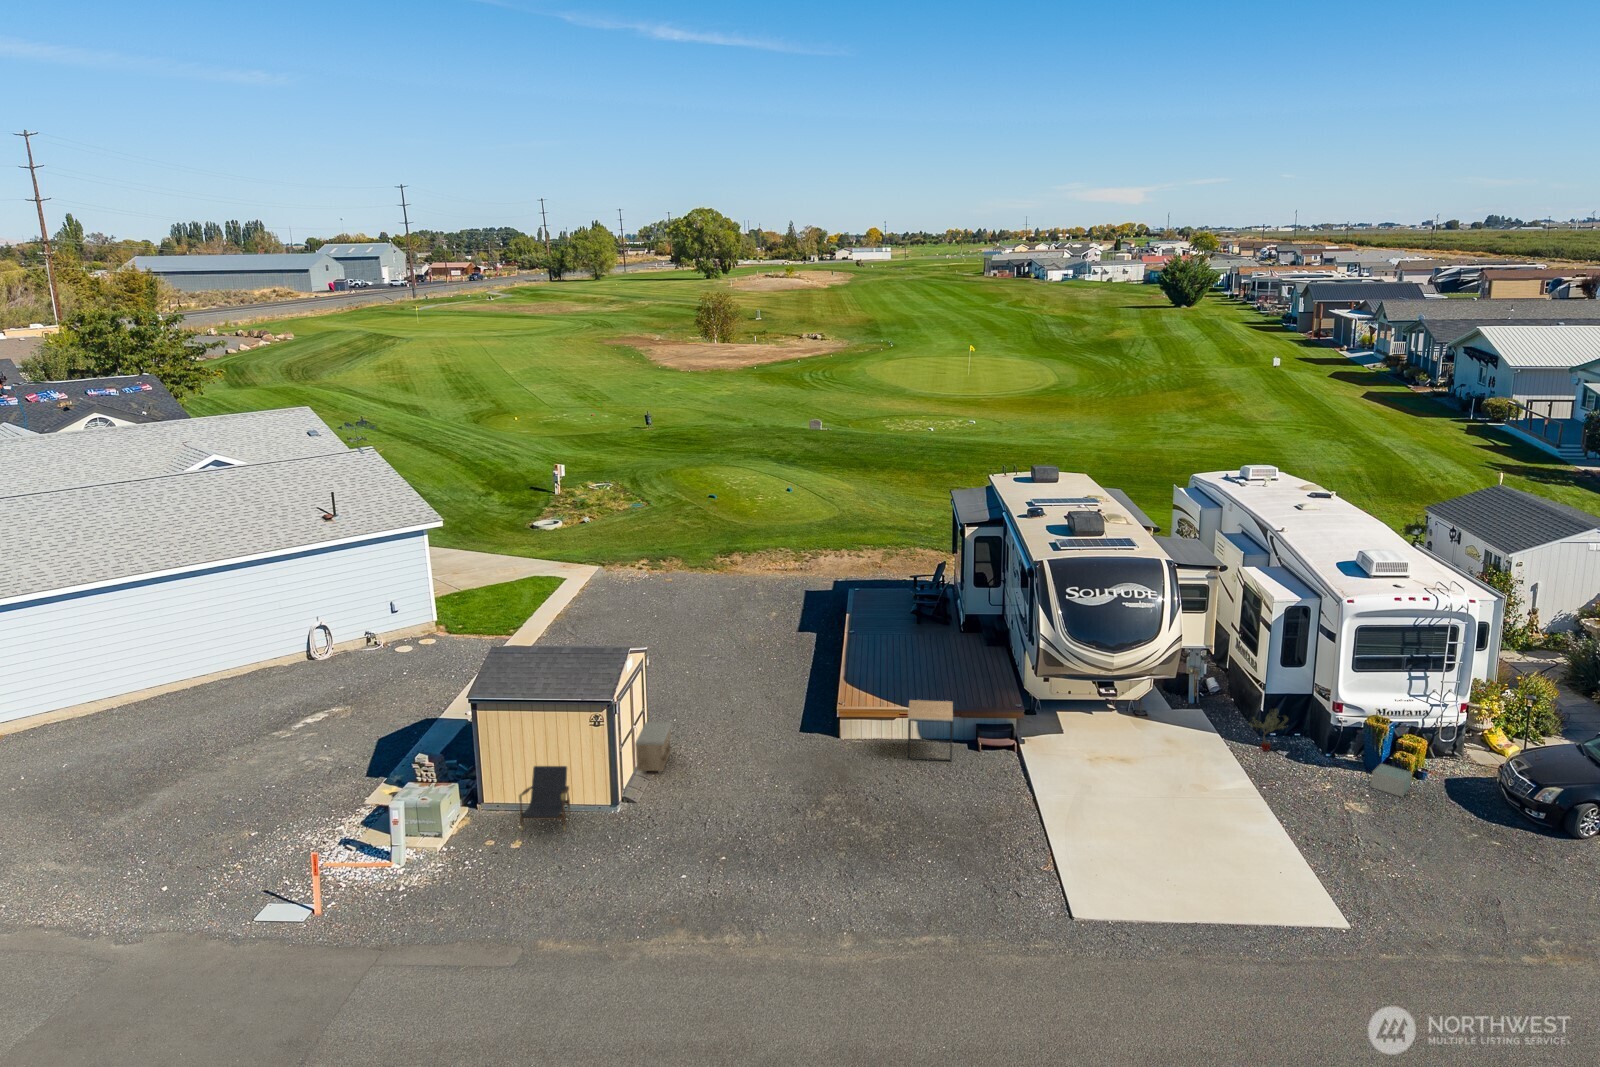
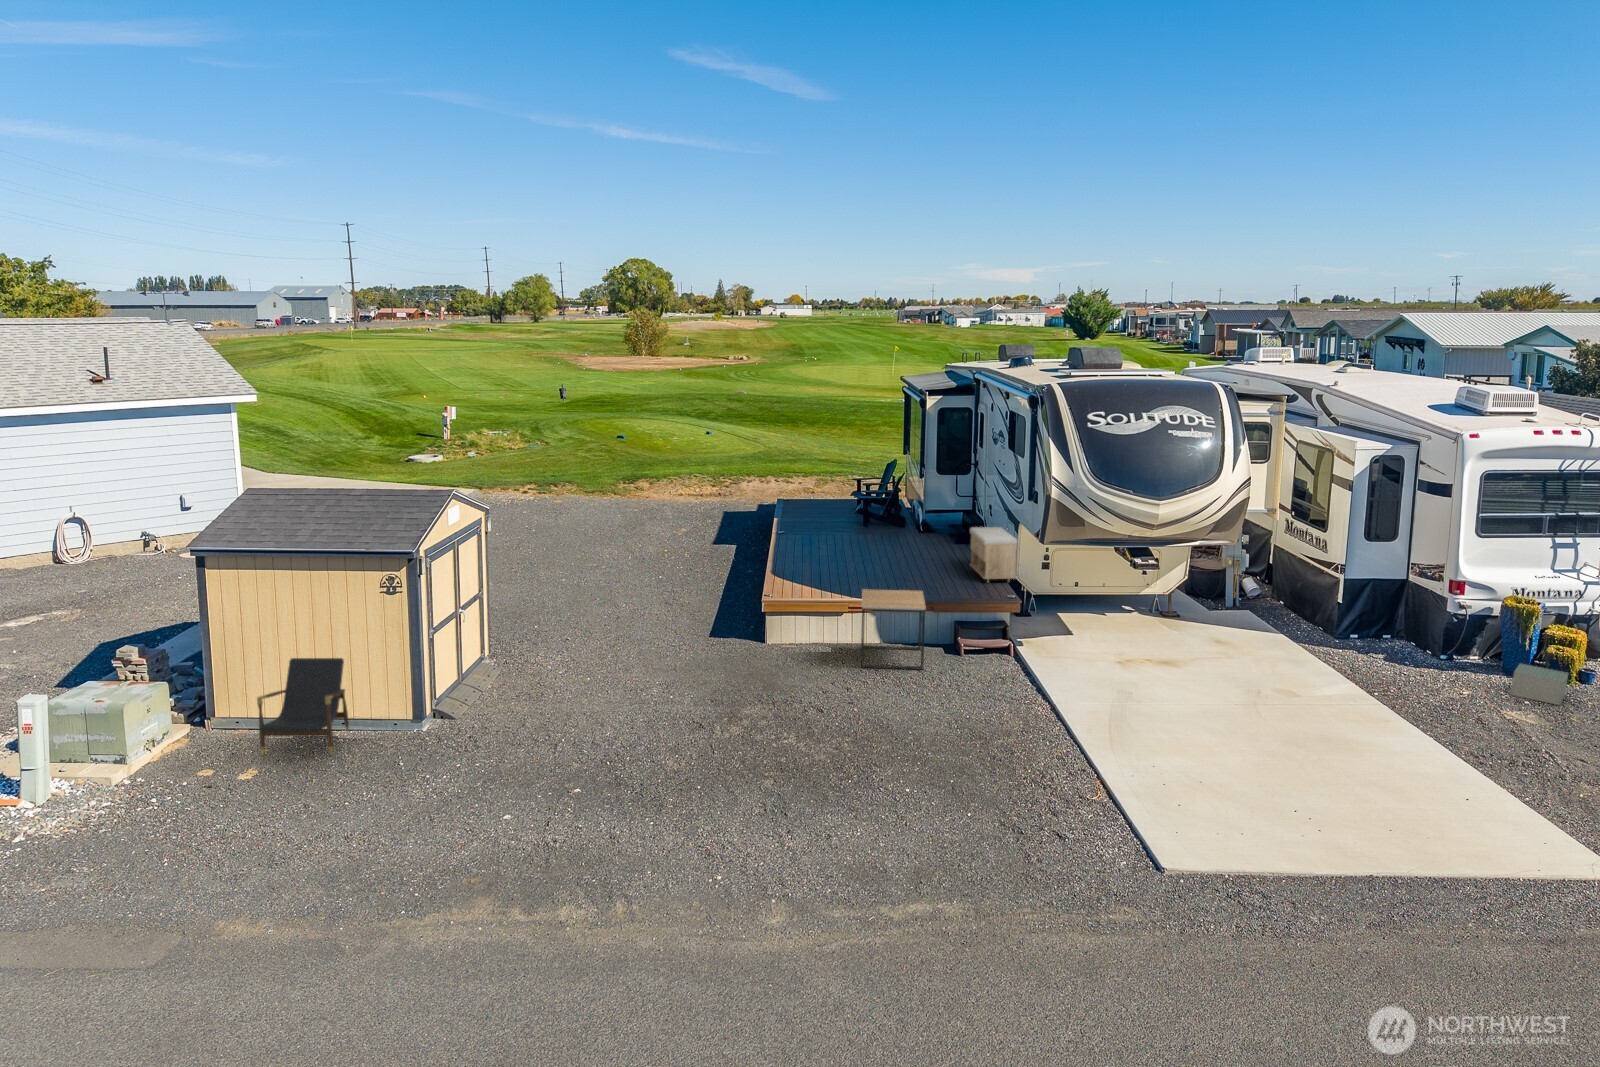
potted tree: present [1249,709,1288,751] -> none [1324,597,1383,658]
storage bench: present [635,722,672,772] -> present [970,527,1017,582]

